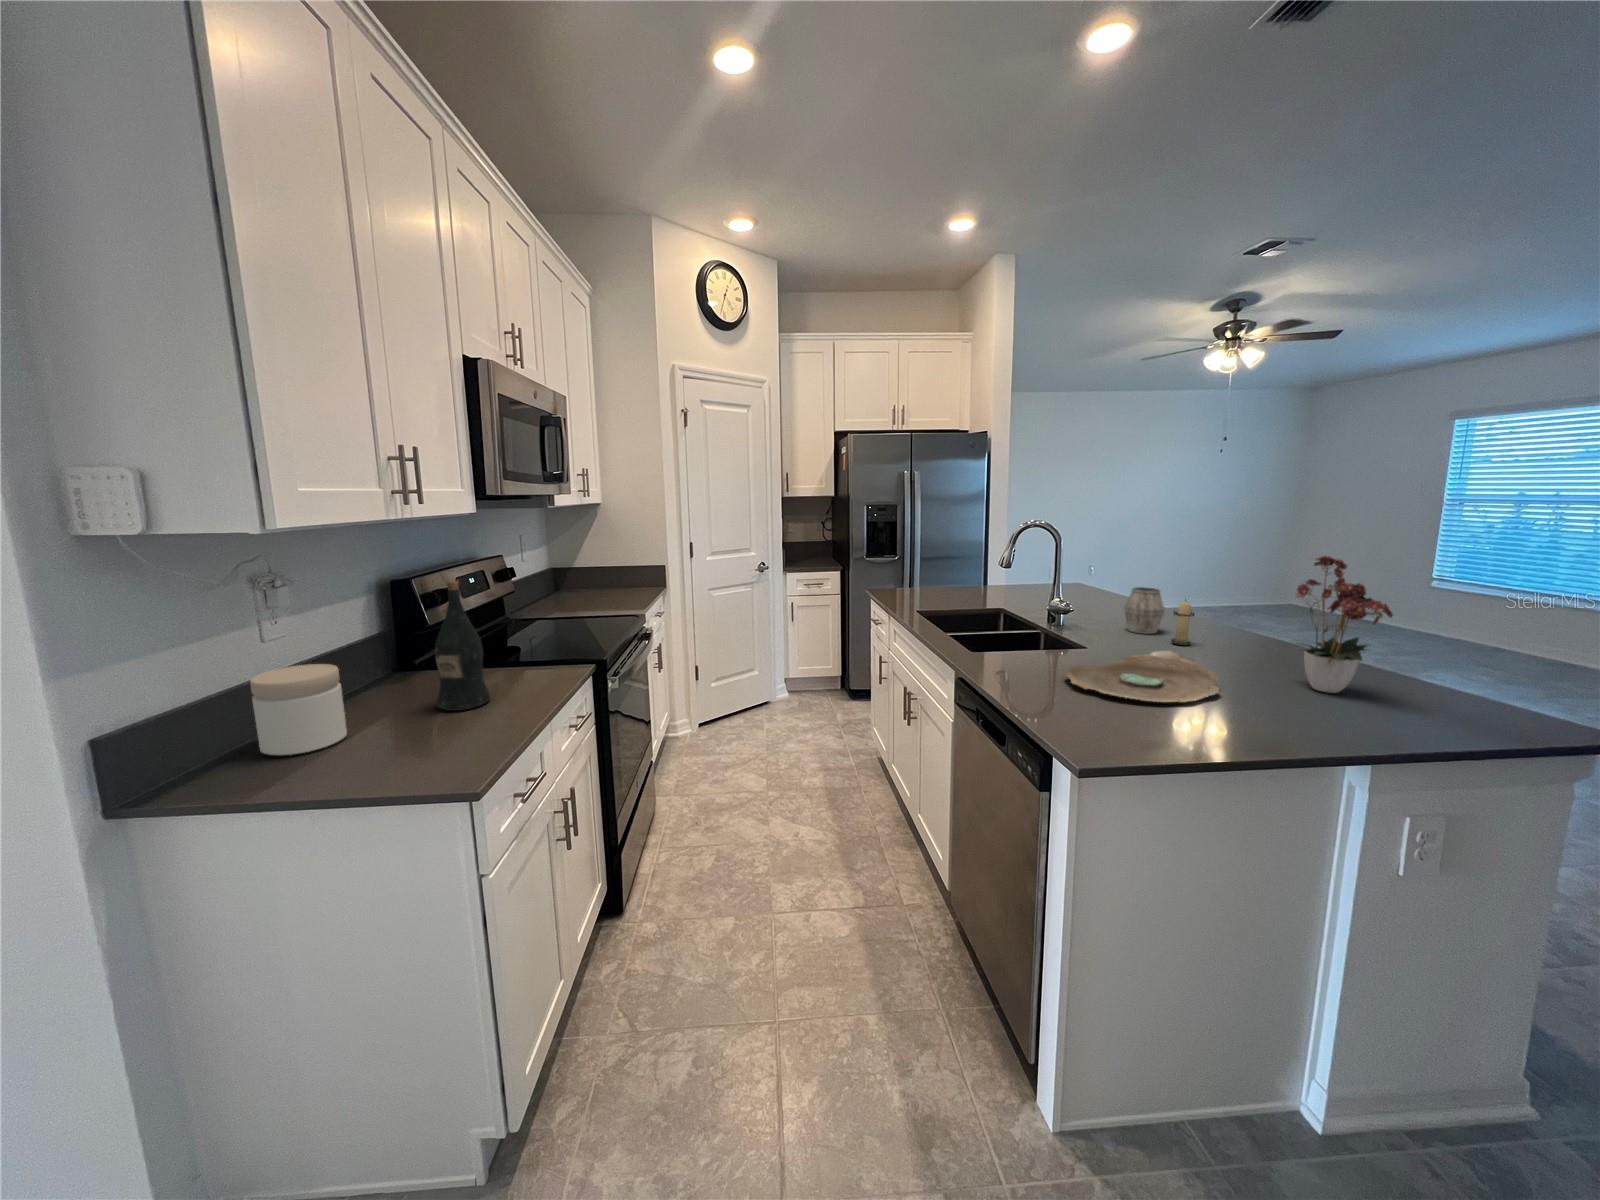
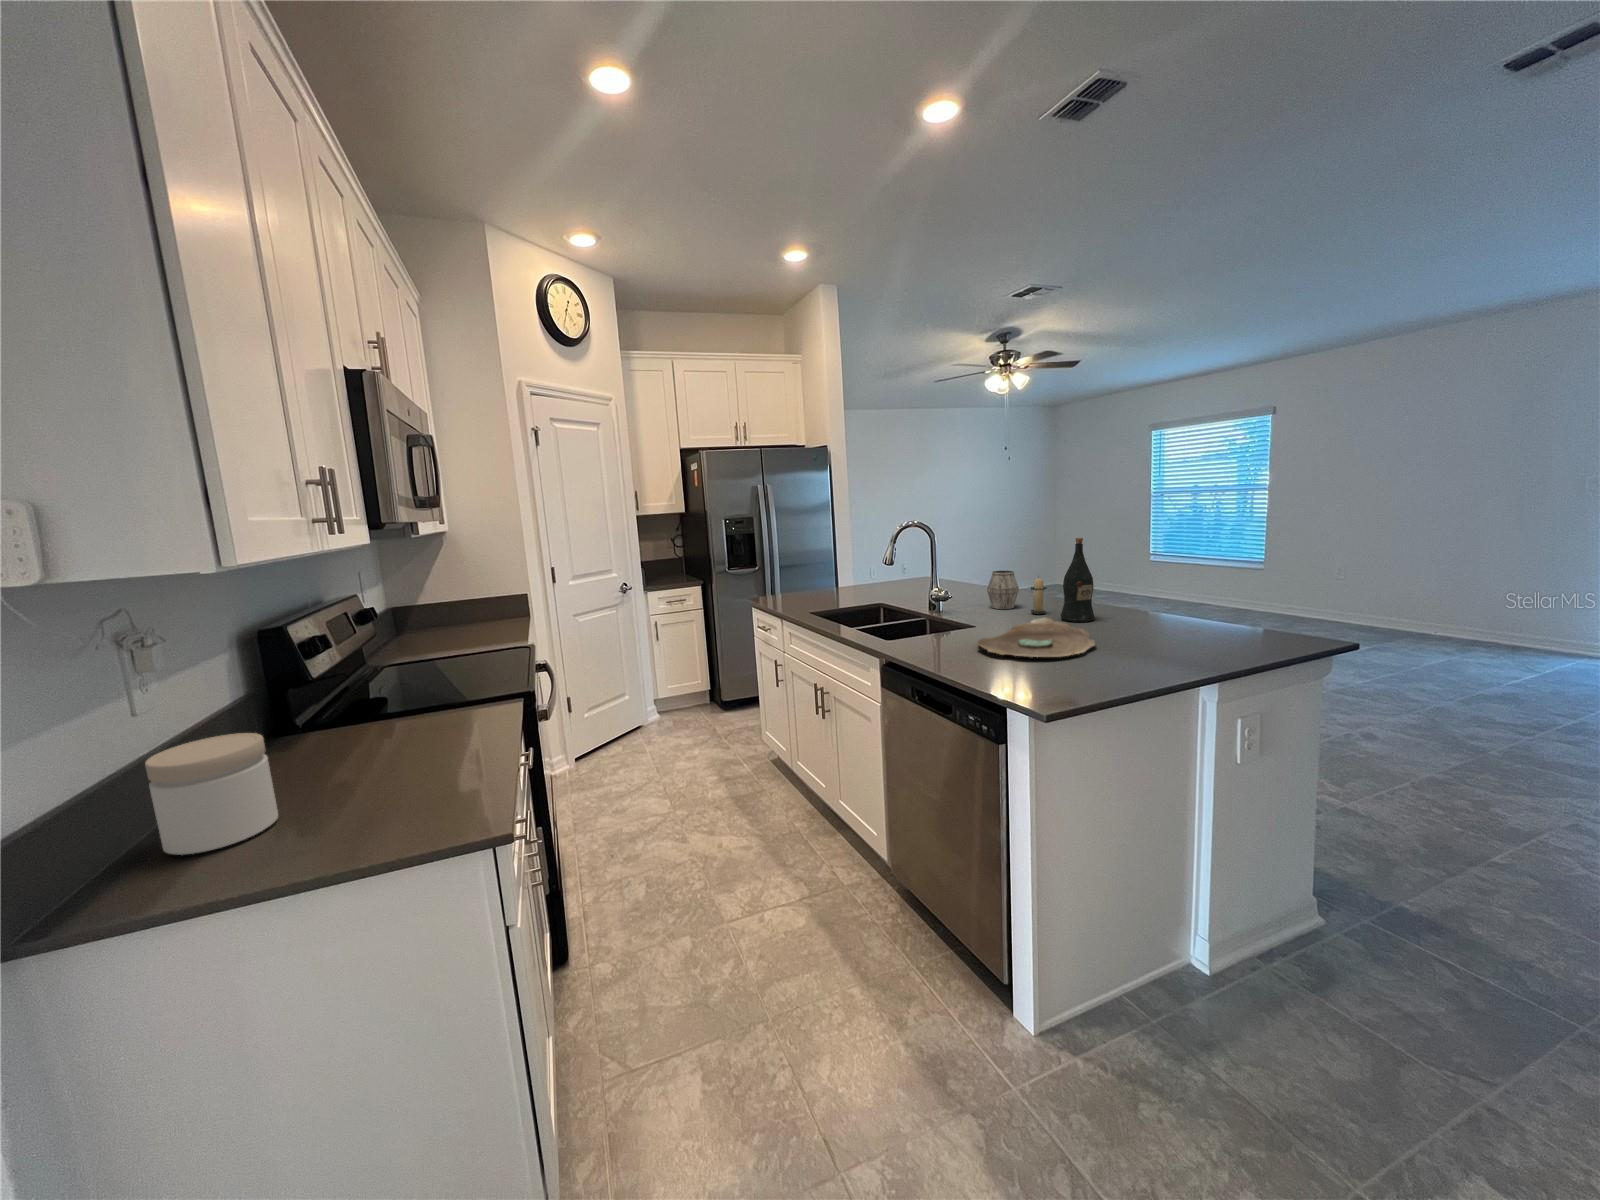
flower arrangement: present [1296,556,1393,693] -> none [1124,525,1206,634]
wine bottle: present [435,581,490,711] -> present [1061,538,1095,622]

